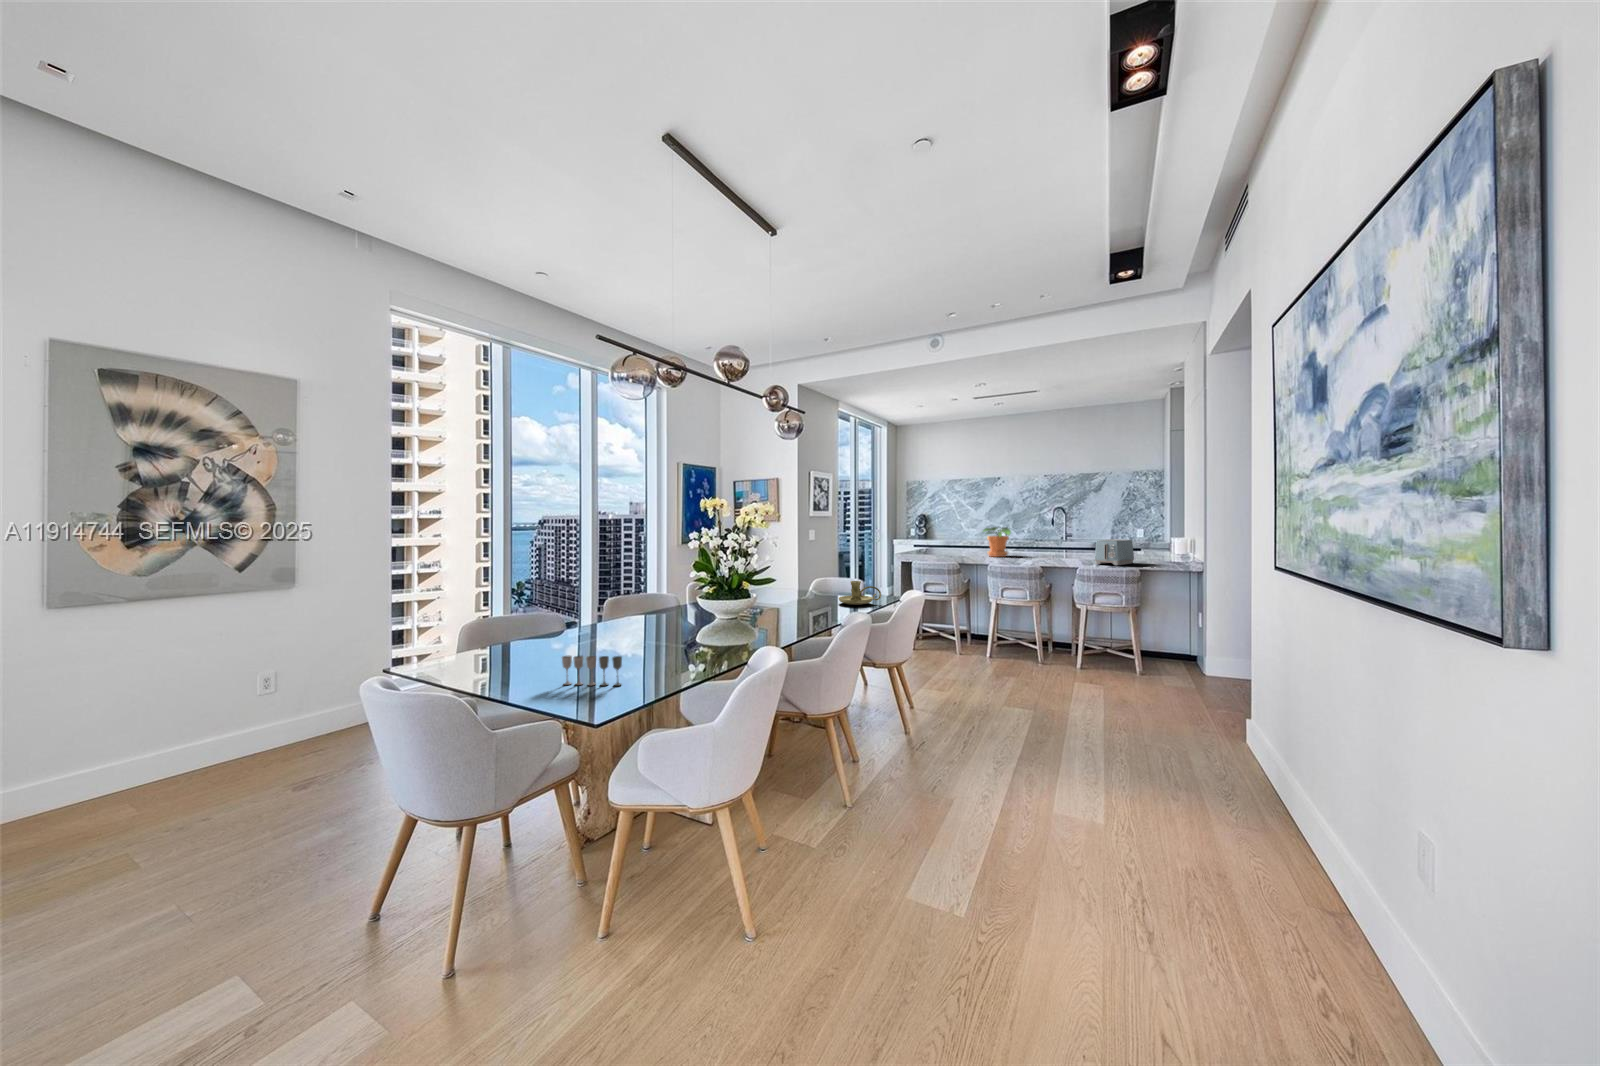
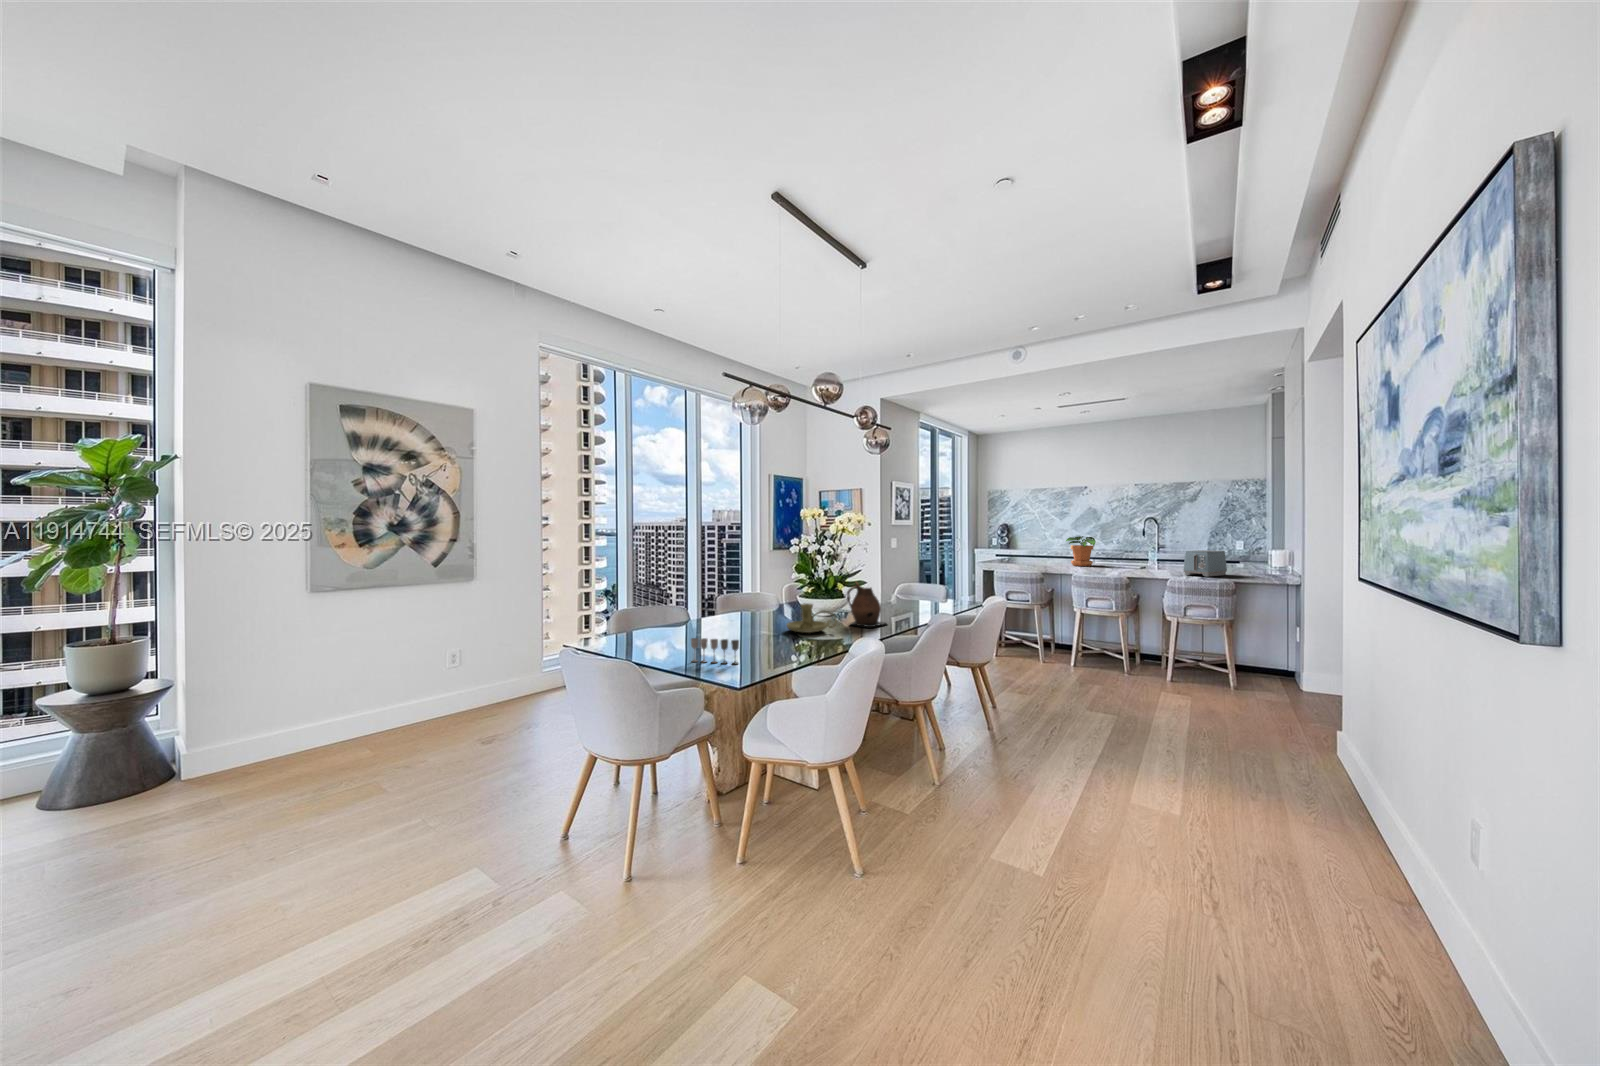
ceramic pitcher: none [756,580,802,632] -> present [847,583,886,627]
candle holder: present [839,581,881,605] -> present [787,603,837,633]

